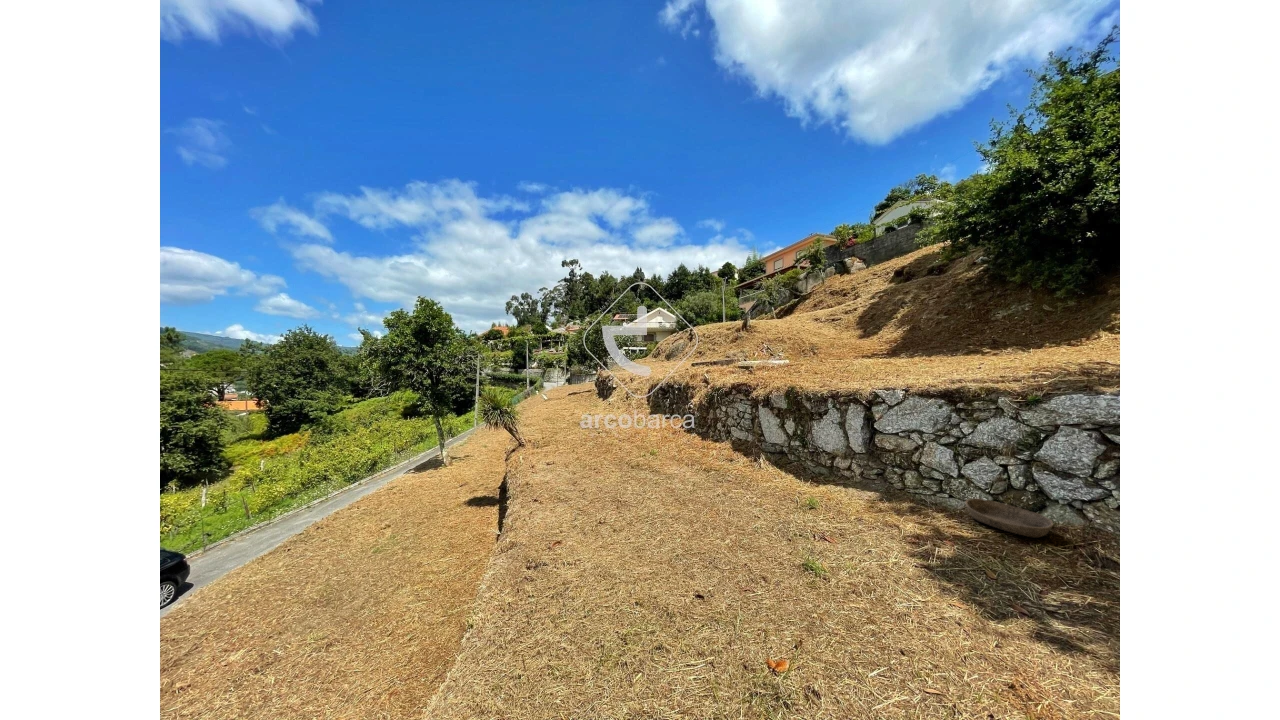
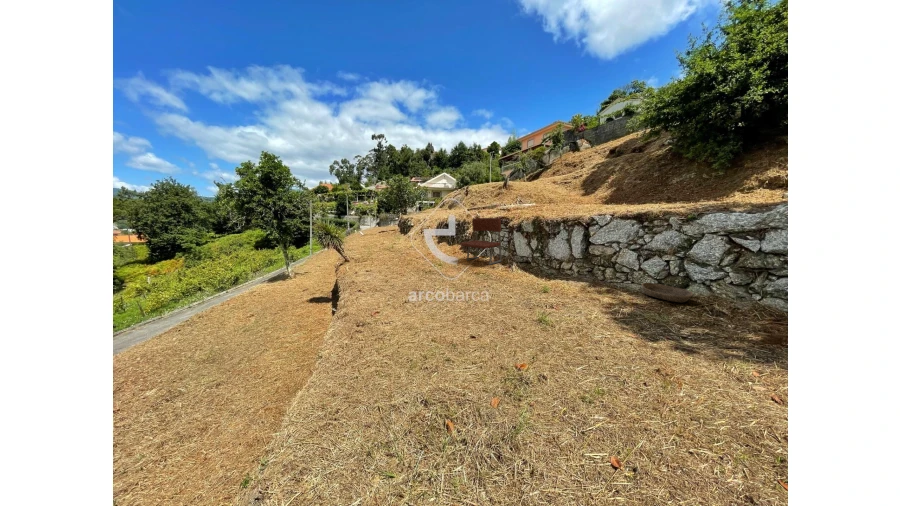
bench: none [681,385,745,457] -> present [460,218,502,265]

